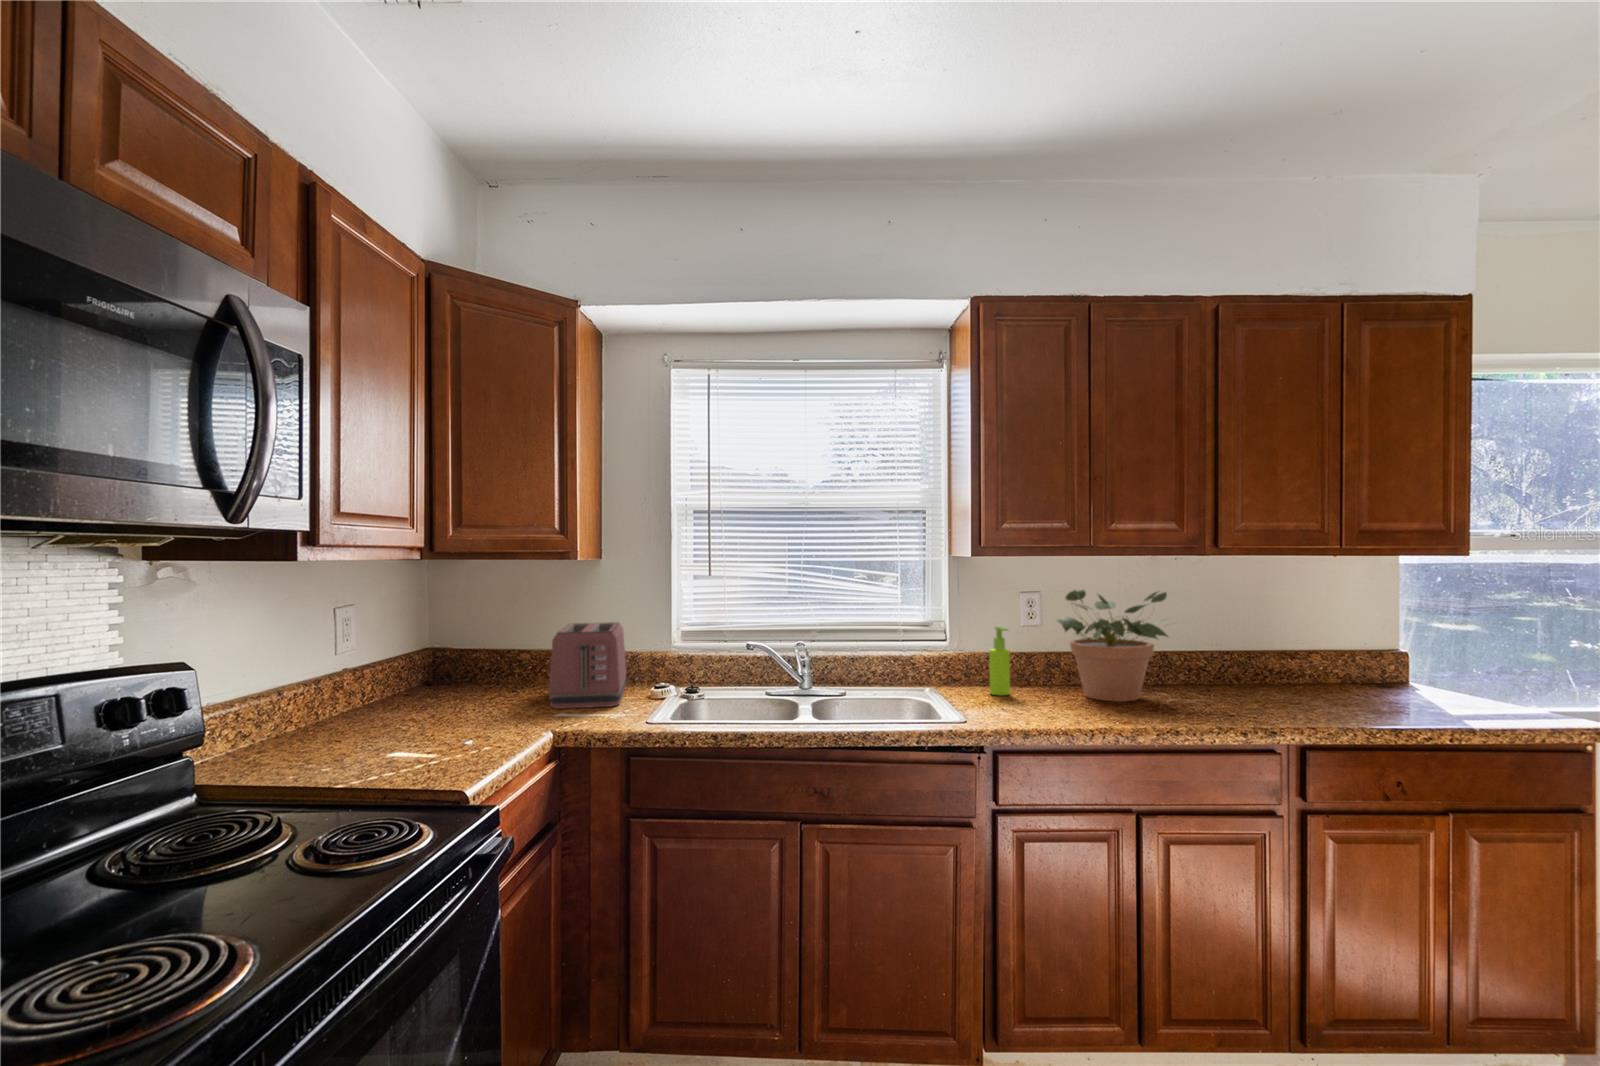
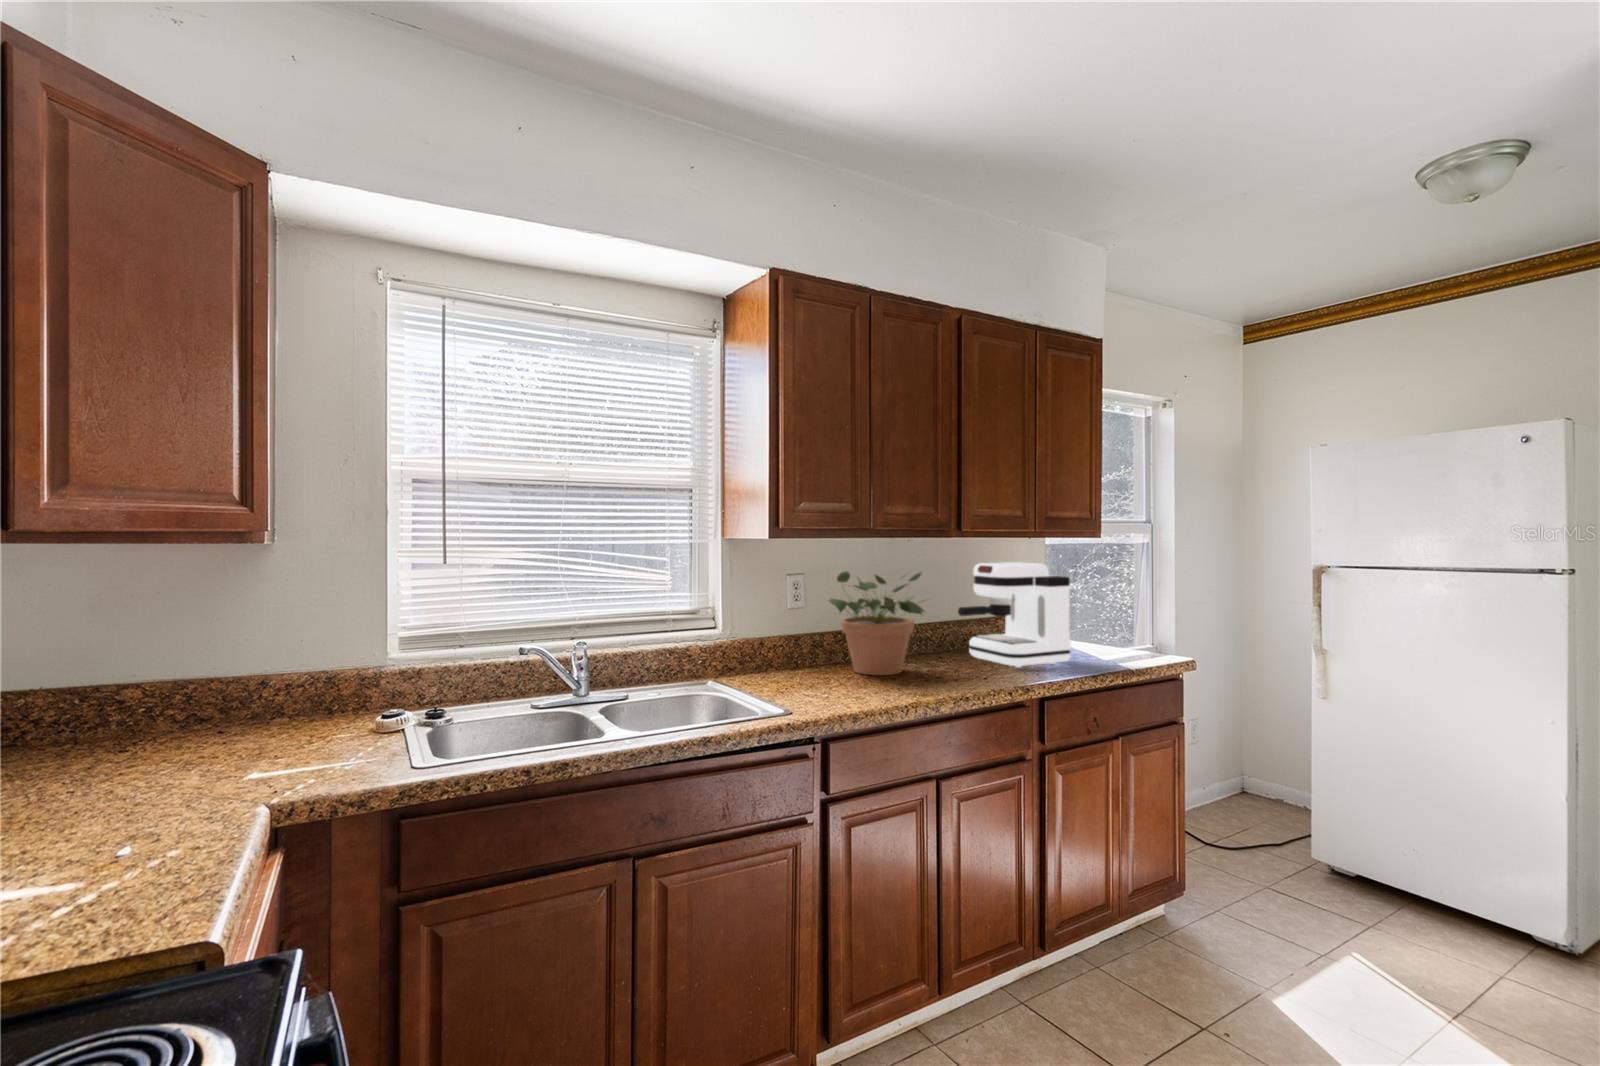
coffee maker: none [1221,584,1376,711] -> present [958,562,1071,668]
toaster: present [548,622,626,709] -> none [222,631,349,766]
soap dispenser: present [989,627,1010,695] -> none [772,611,793,680]

